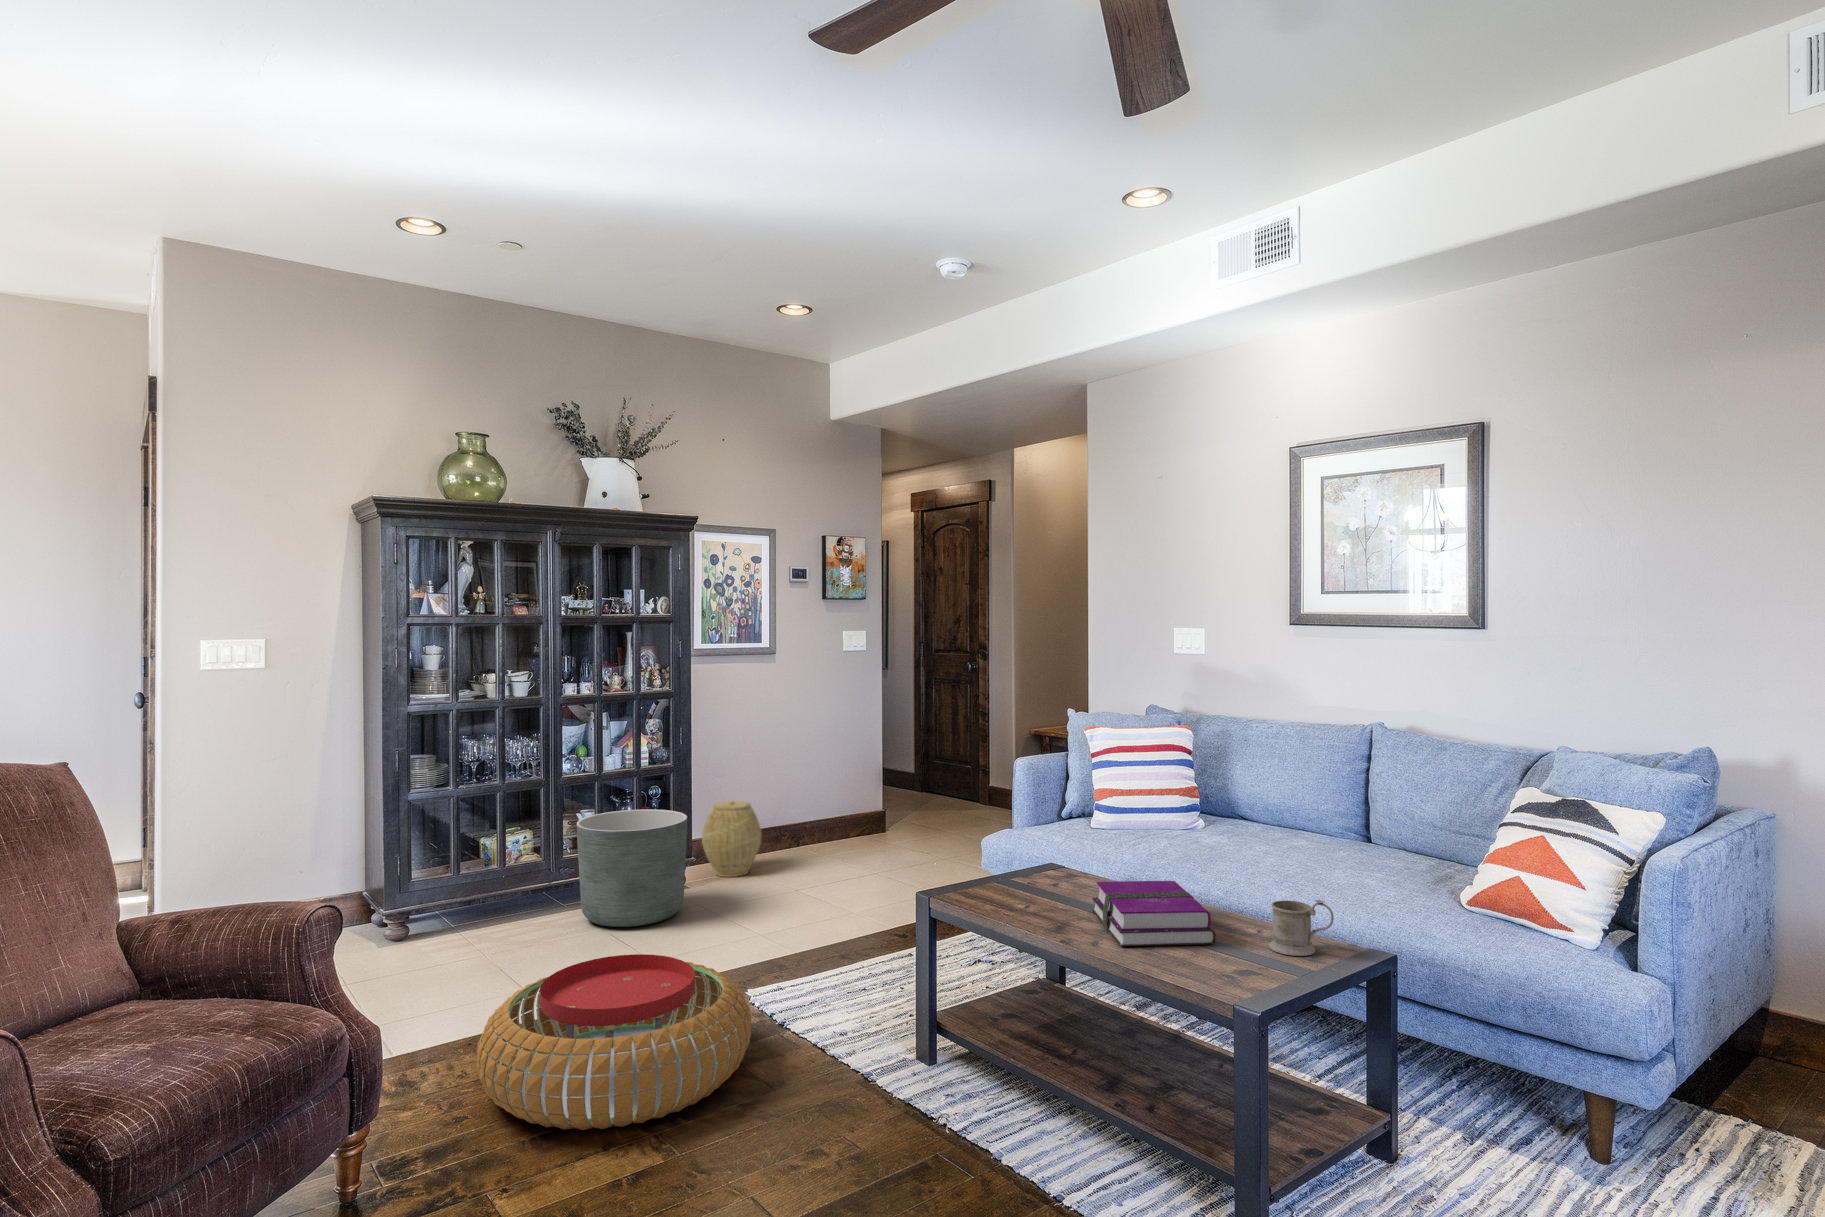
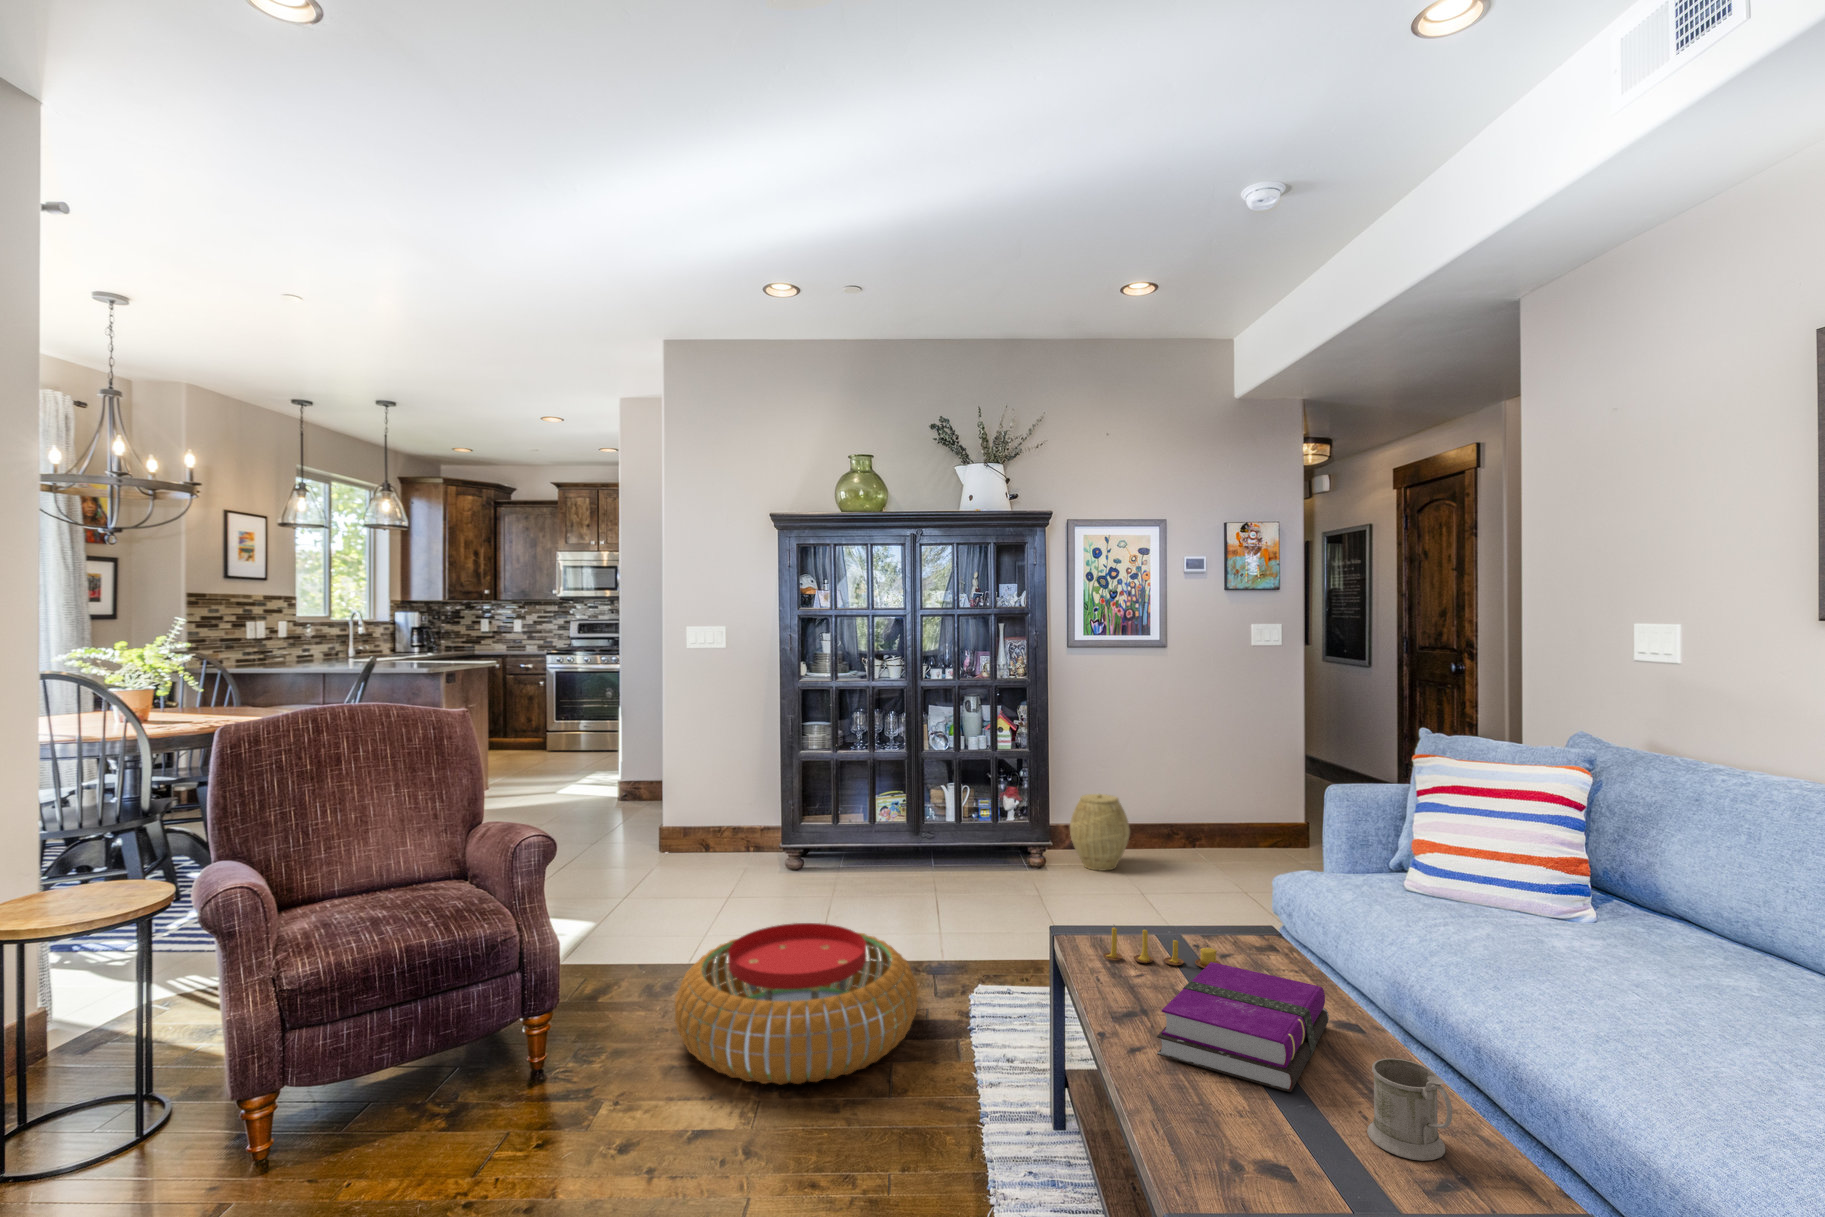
planter: present [577,809,687,927] -> none [920,791,1020,901]
candle: none [988,872,1070,904] -> present [1103,926,1221,968]

